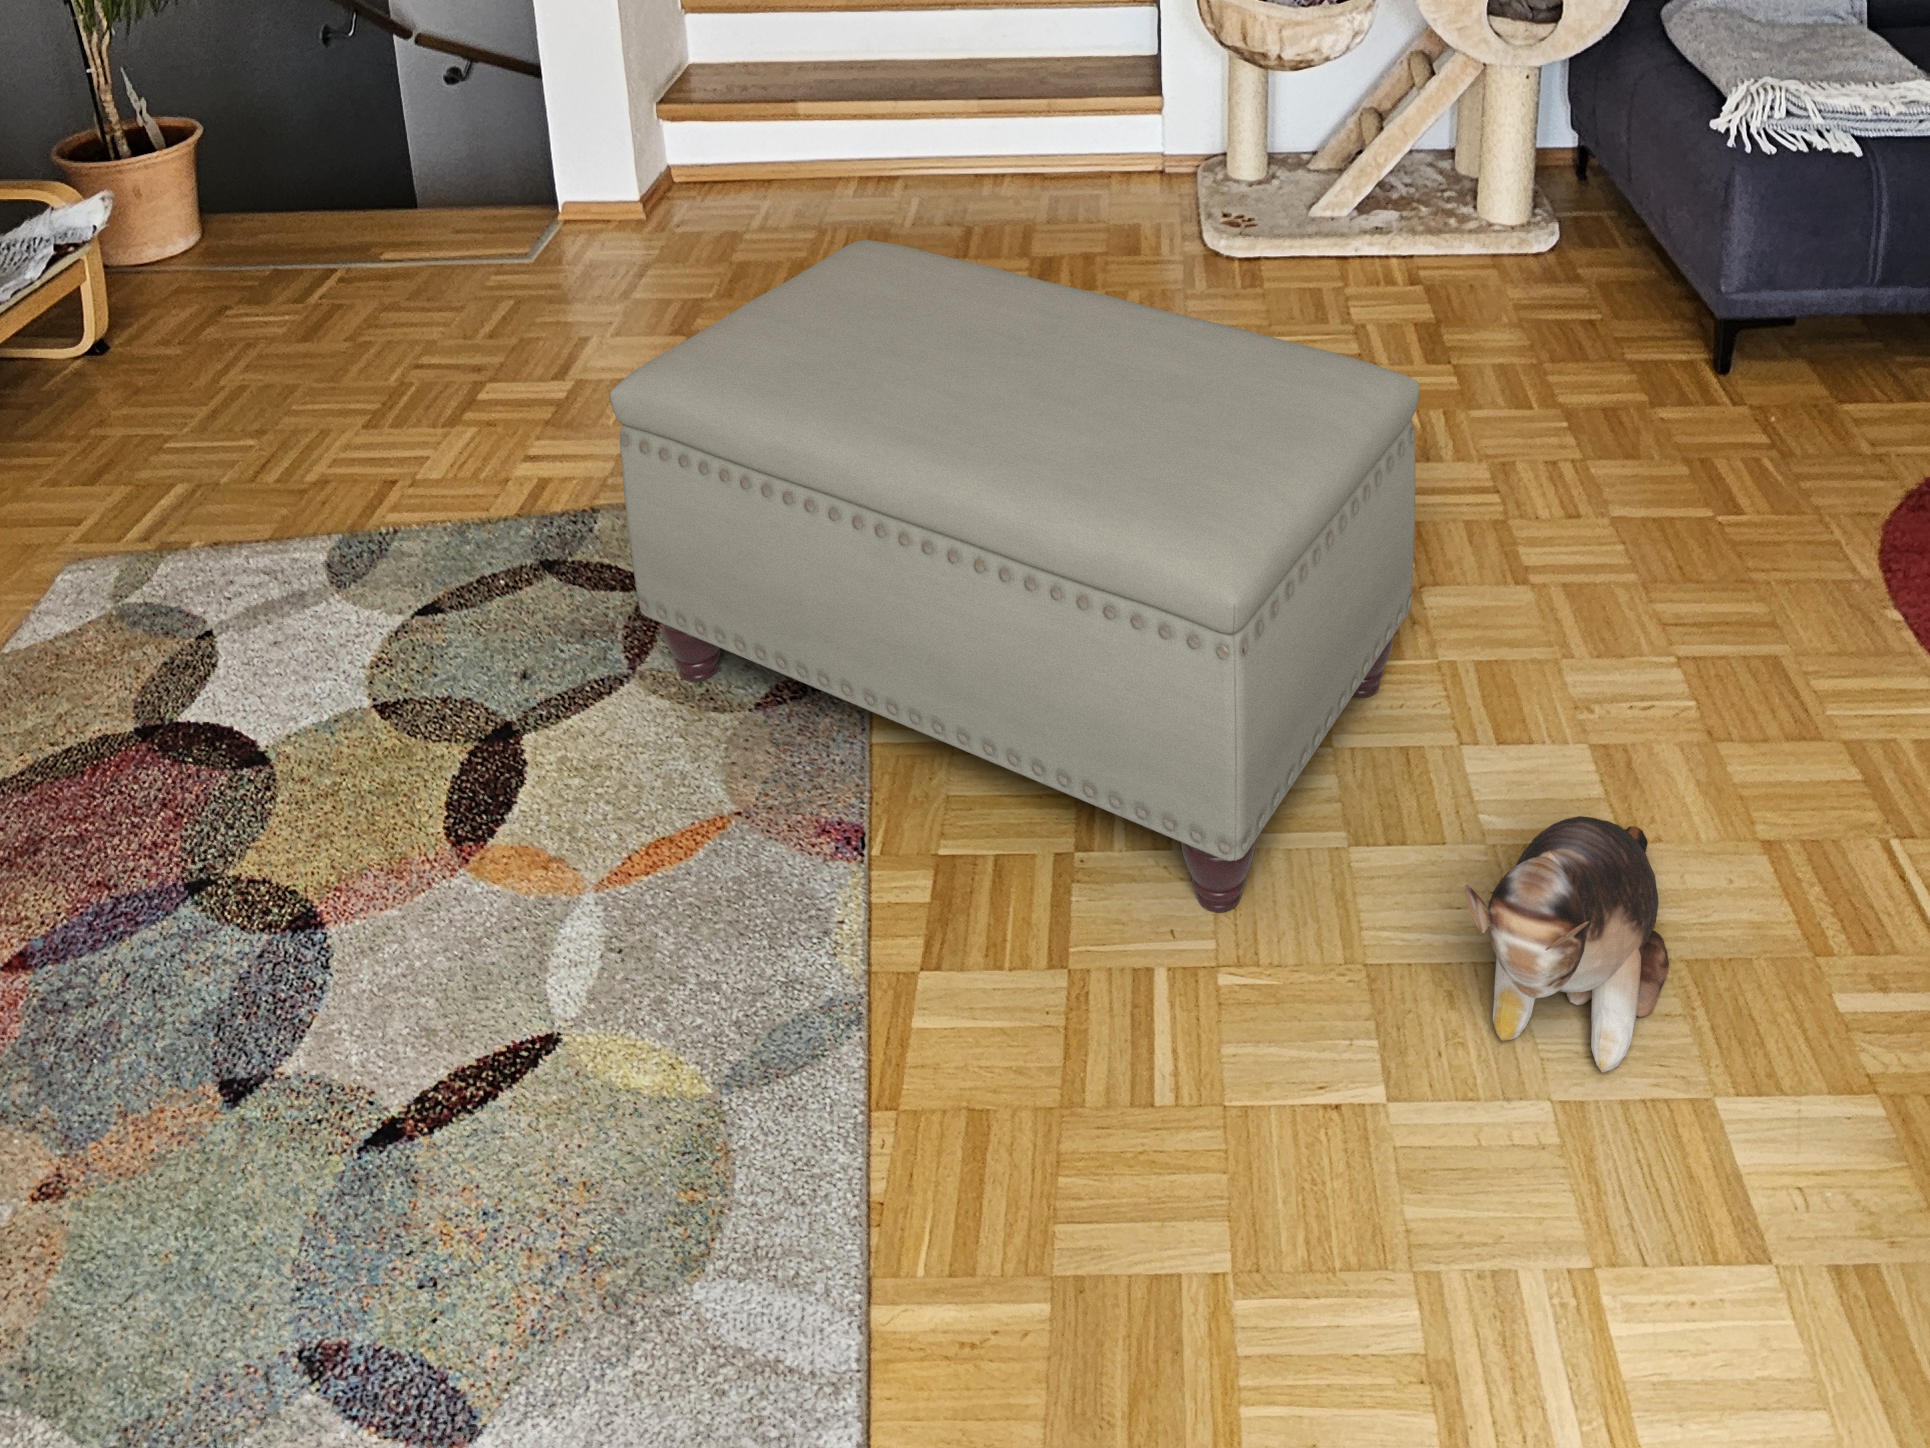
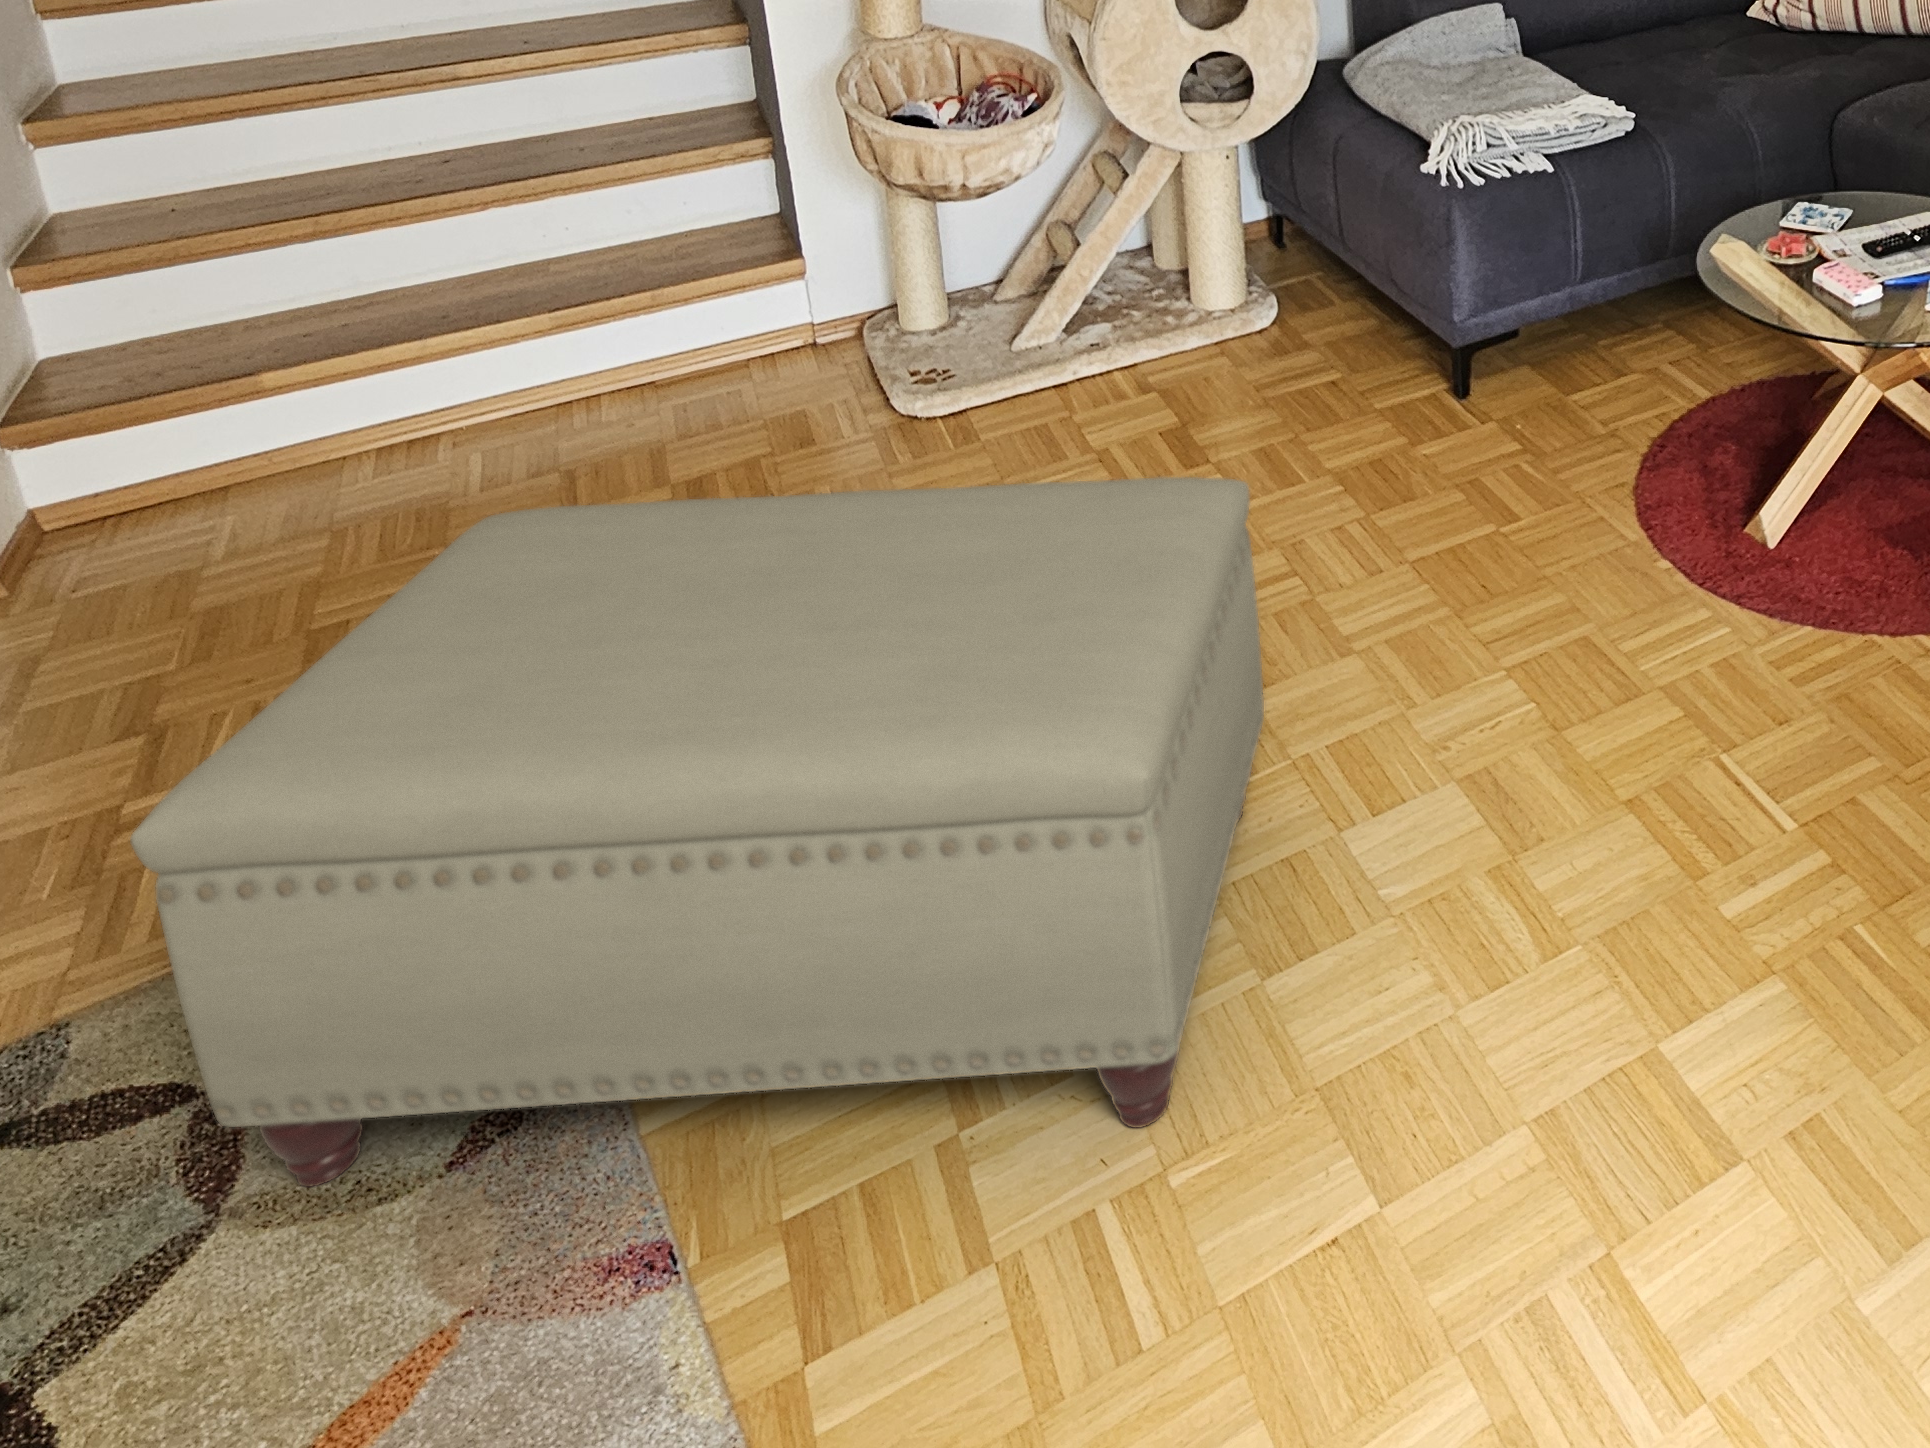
plush toy: present [1465,816,1669,1072] -> none [1441,840,1600,1106]

